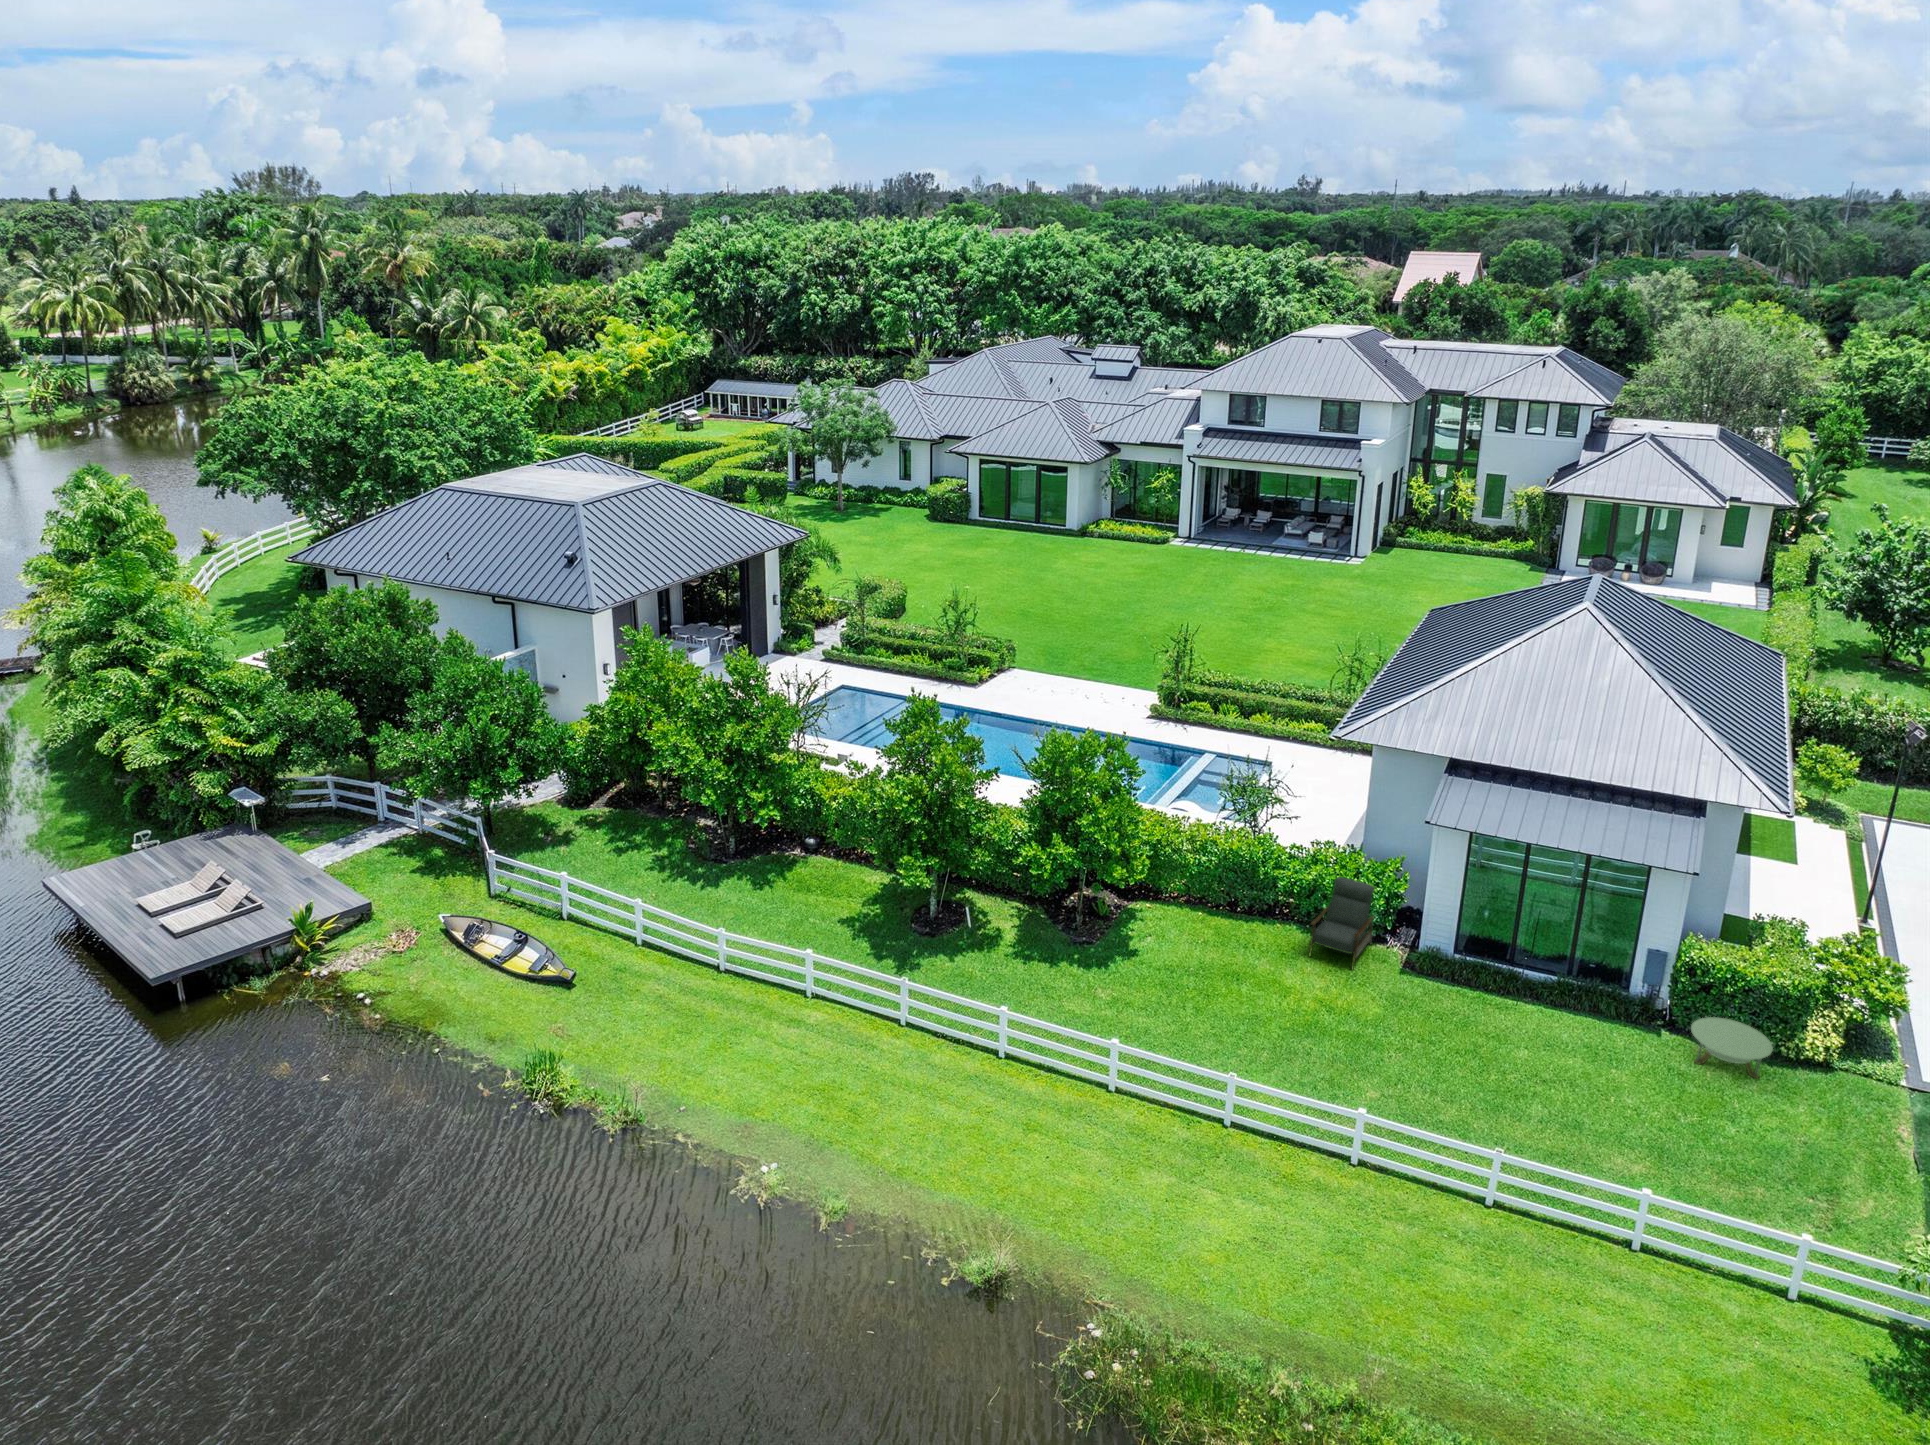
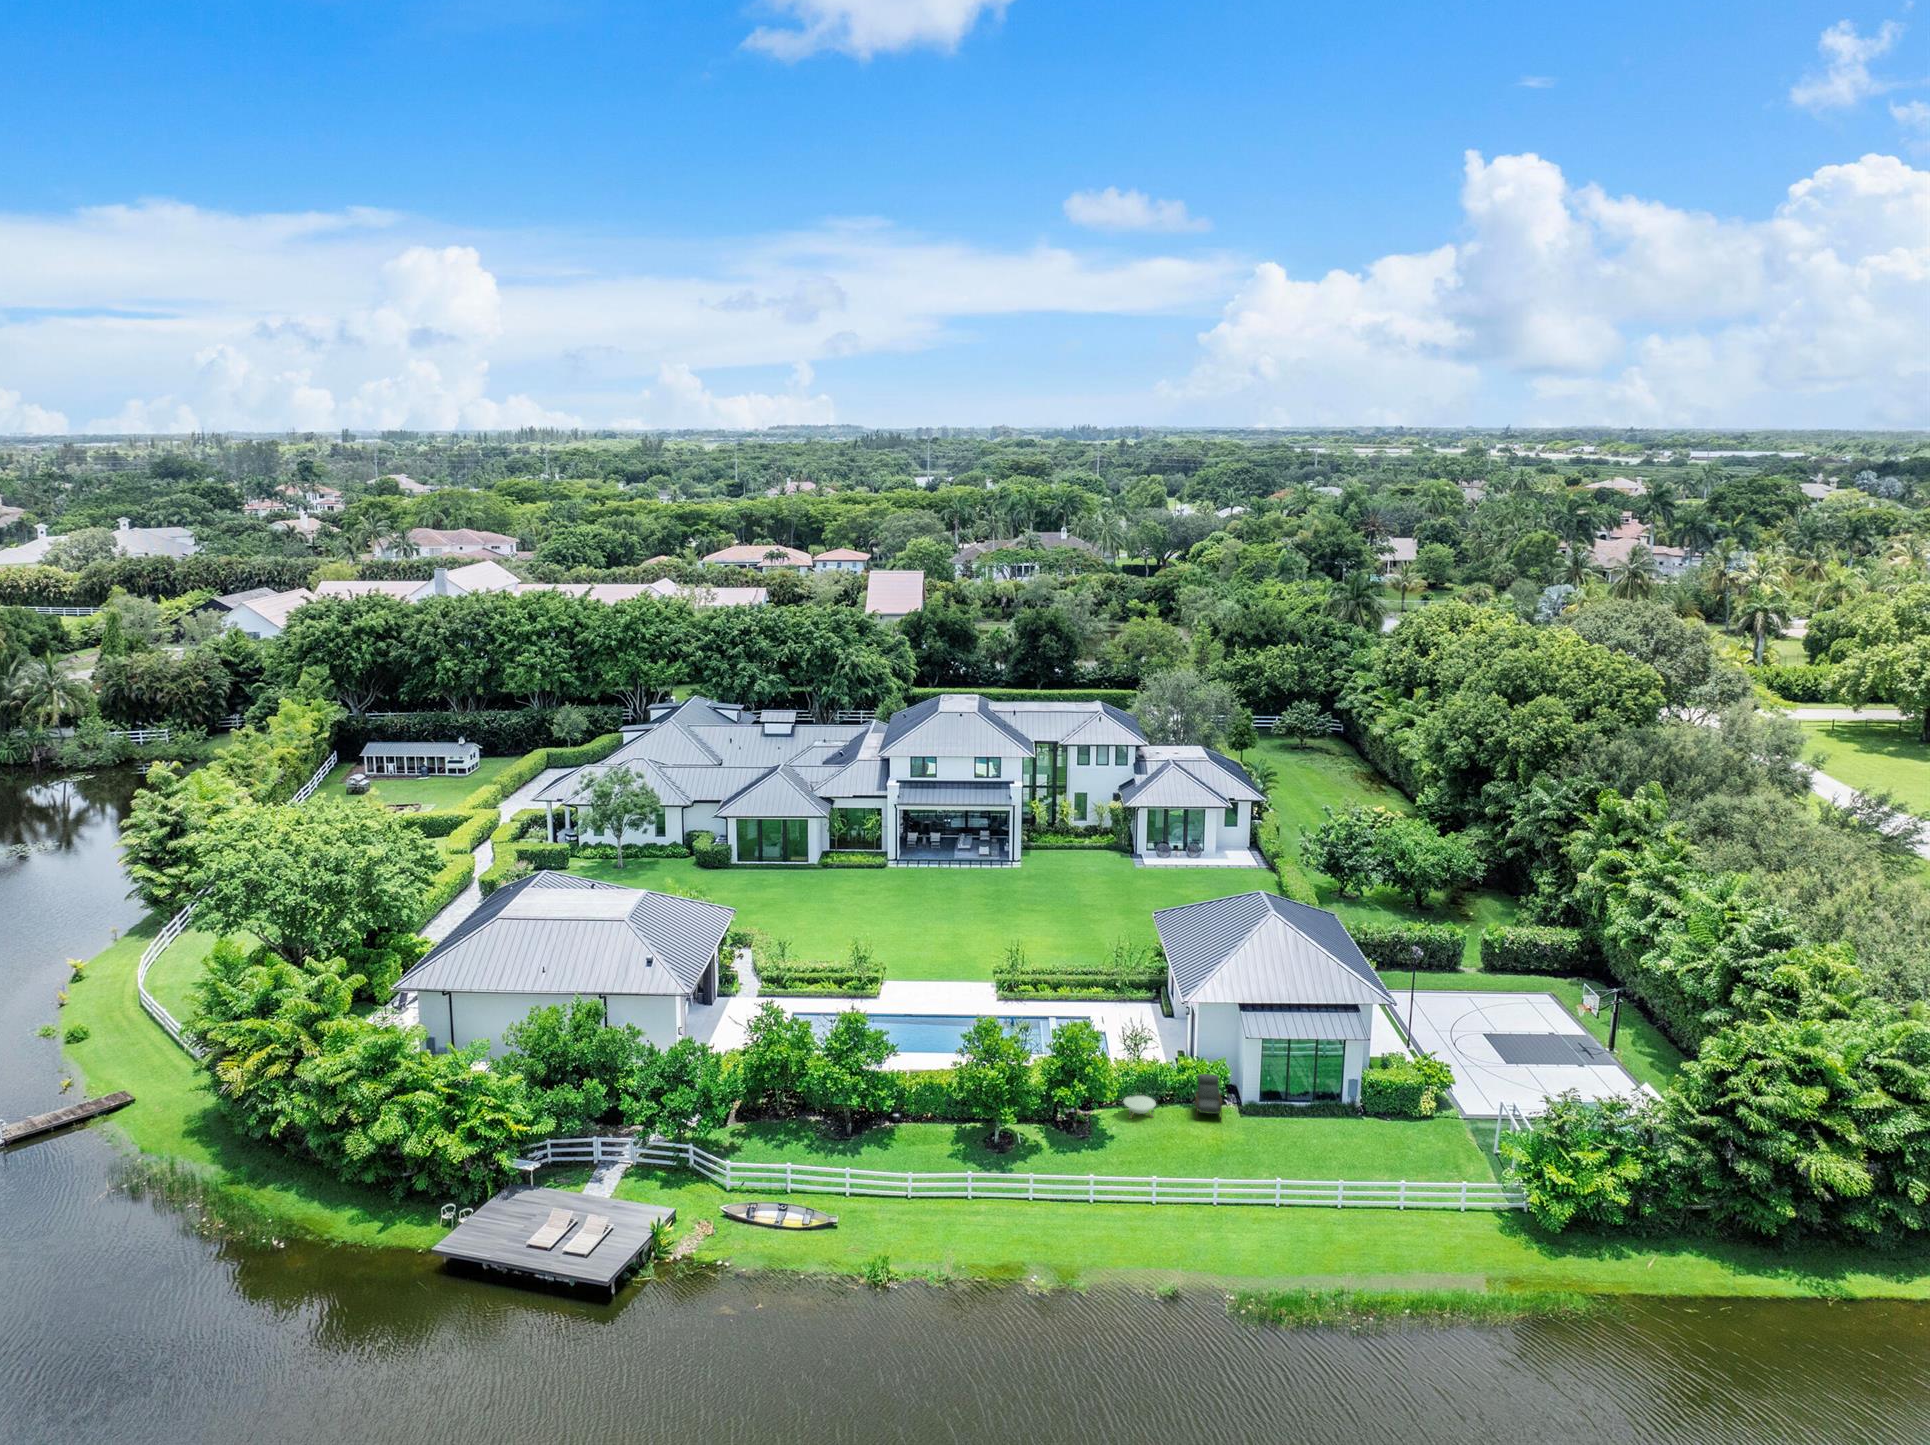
round table: present [1691,1017,1773,1079] -> present [1124,1096,1156,1119]

